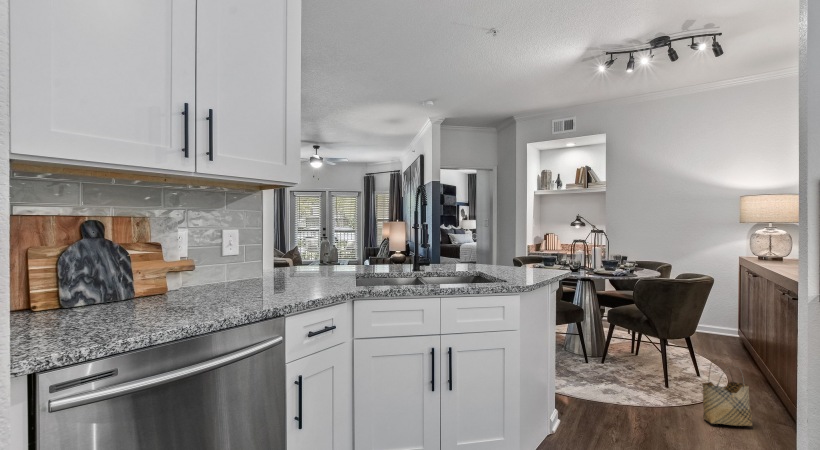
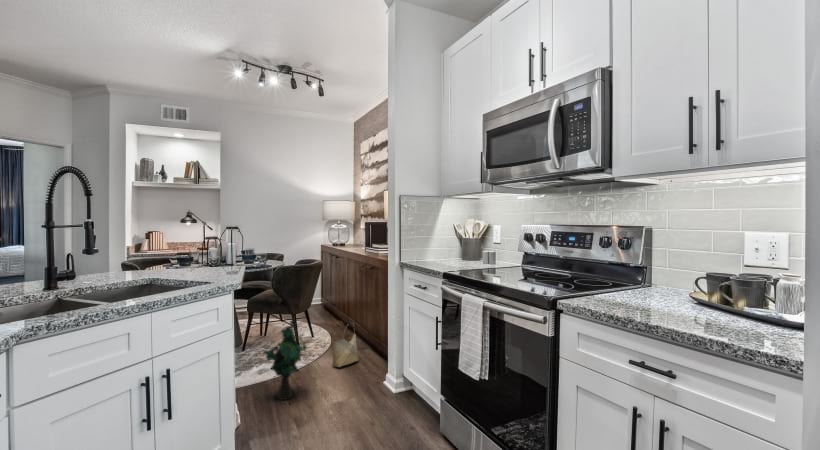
decorative plant: none [588,339,645,432] -> present [263,321,306,400]

